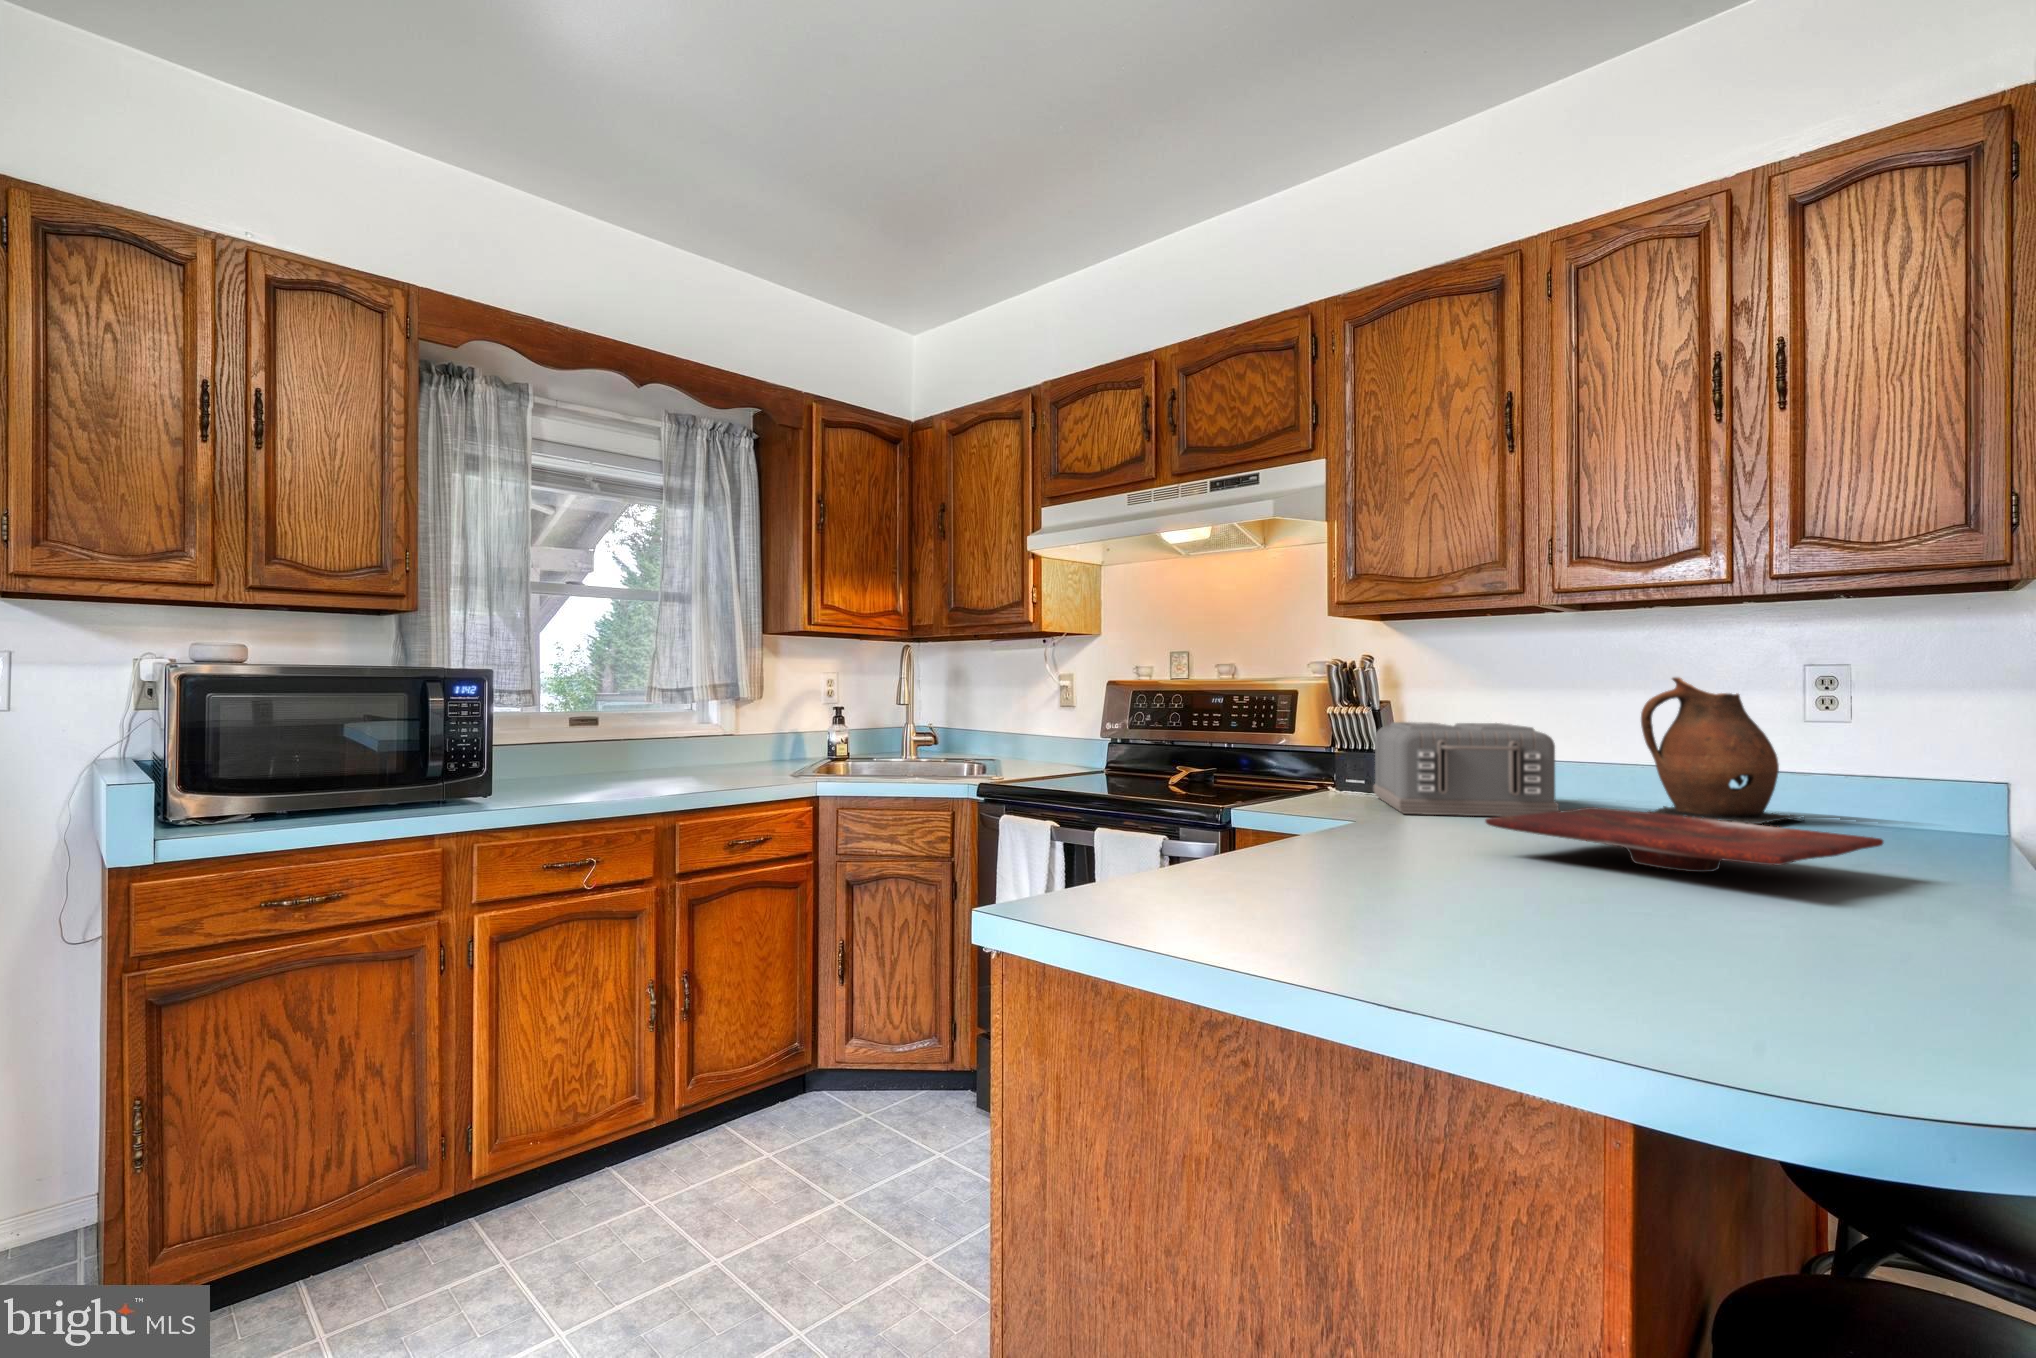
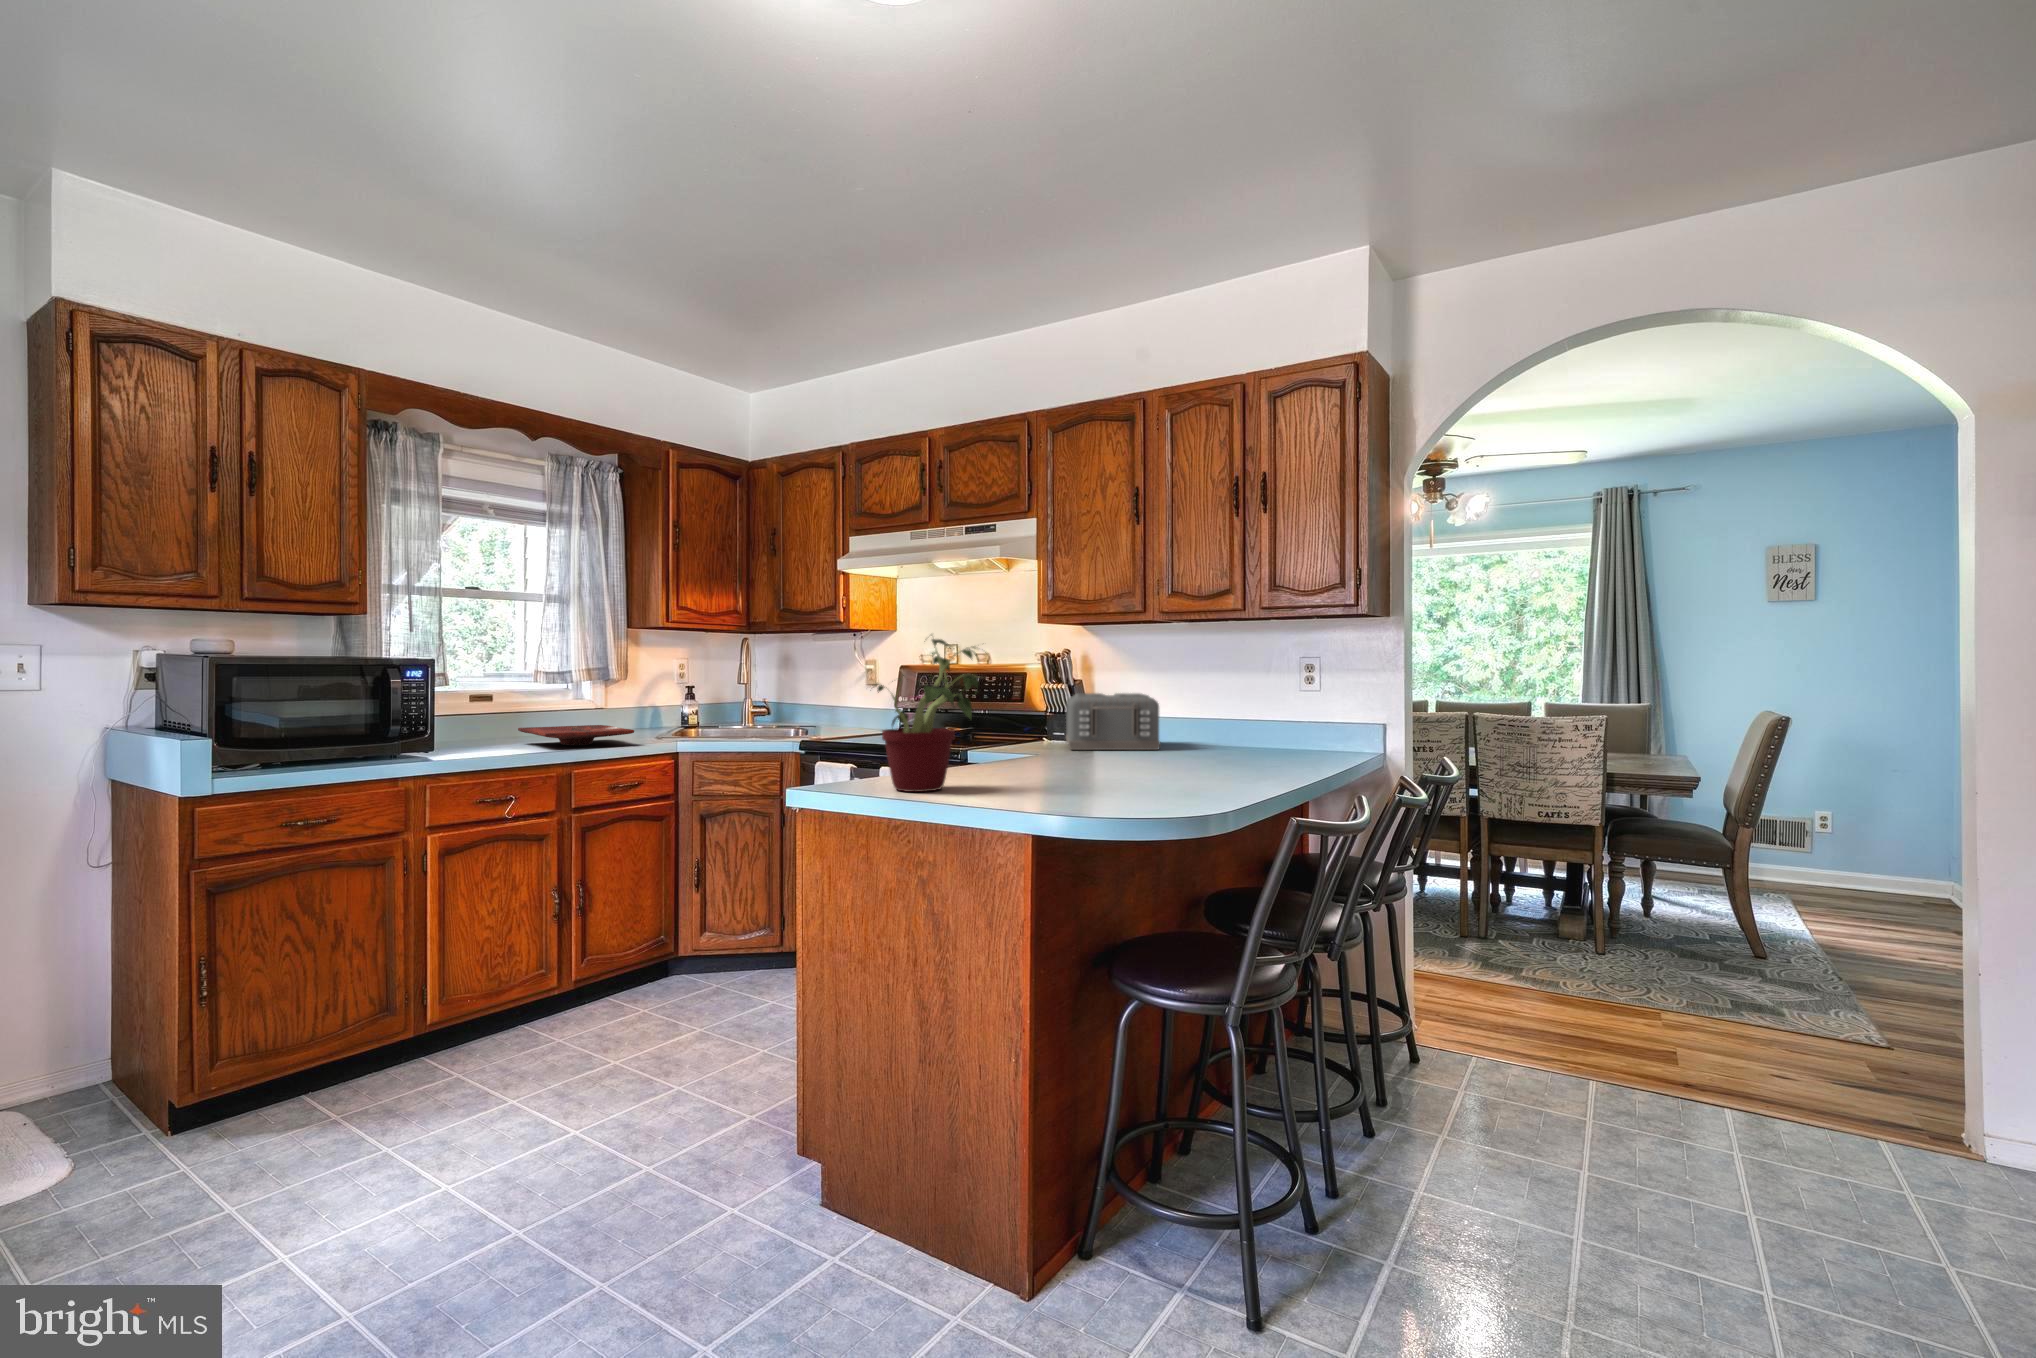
potted plant: none [1120,611,1371,933] -> present [874,639,986,792]
ceramic pitcher: present [1641,677,1805,824] -> none [1212,665,1295,751]
cutting board: present [1485,807,1883,872] -> present [518,725,634,745]

